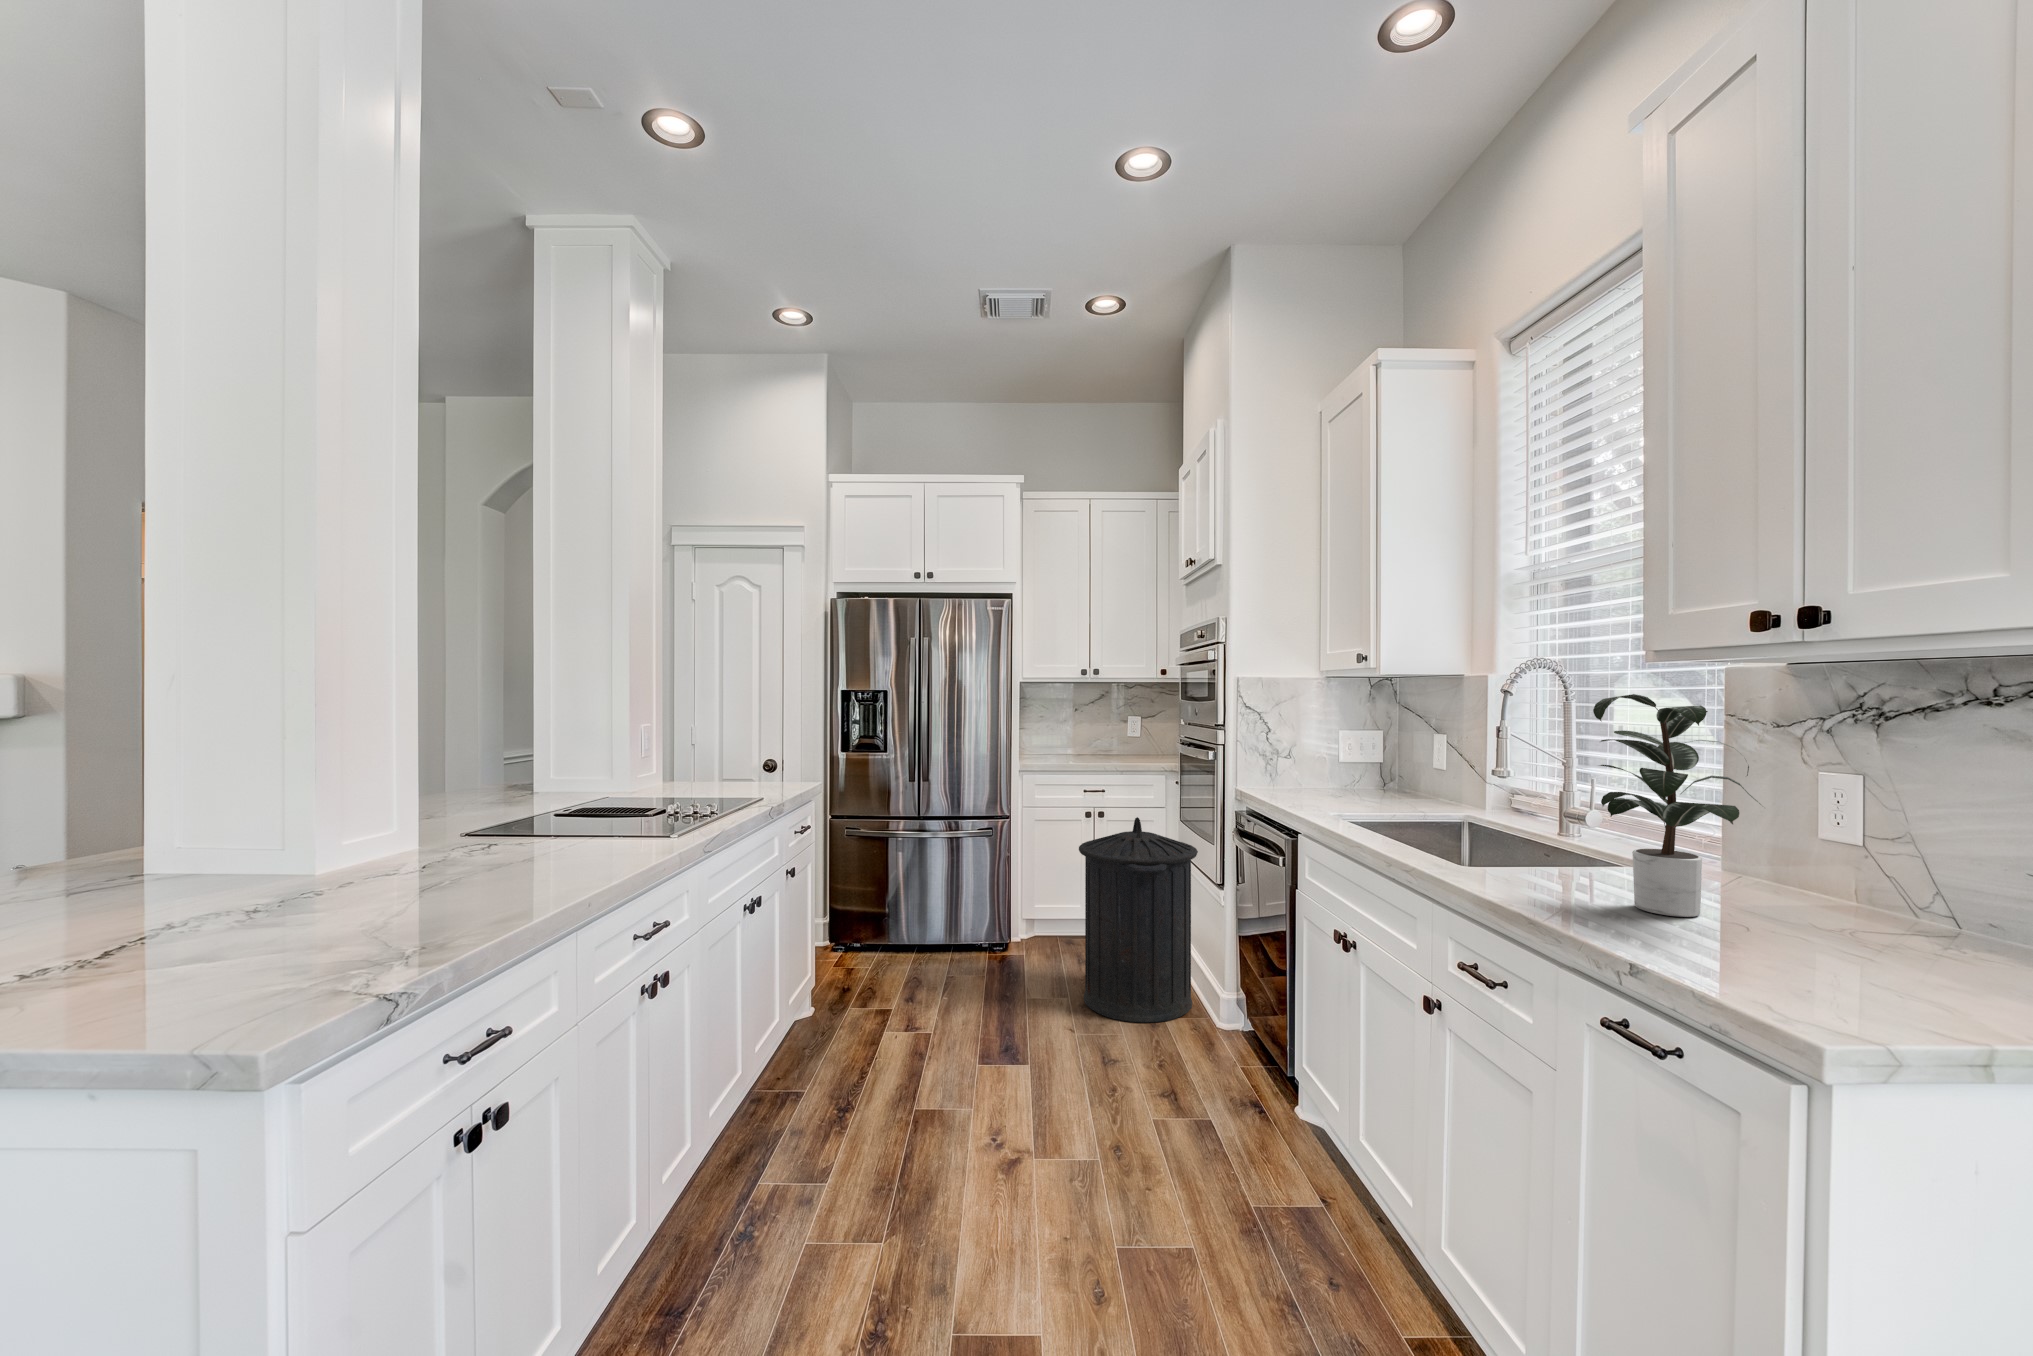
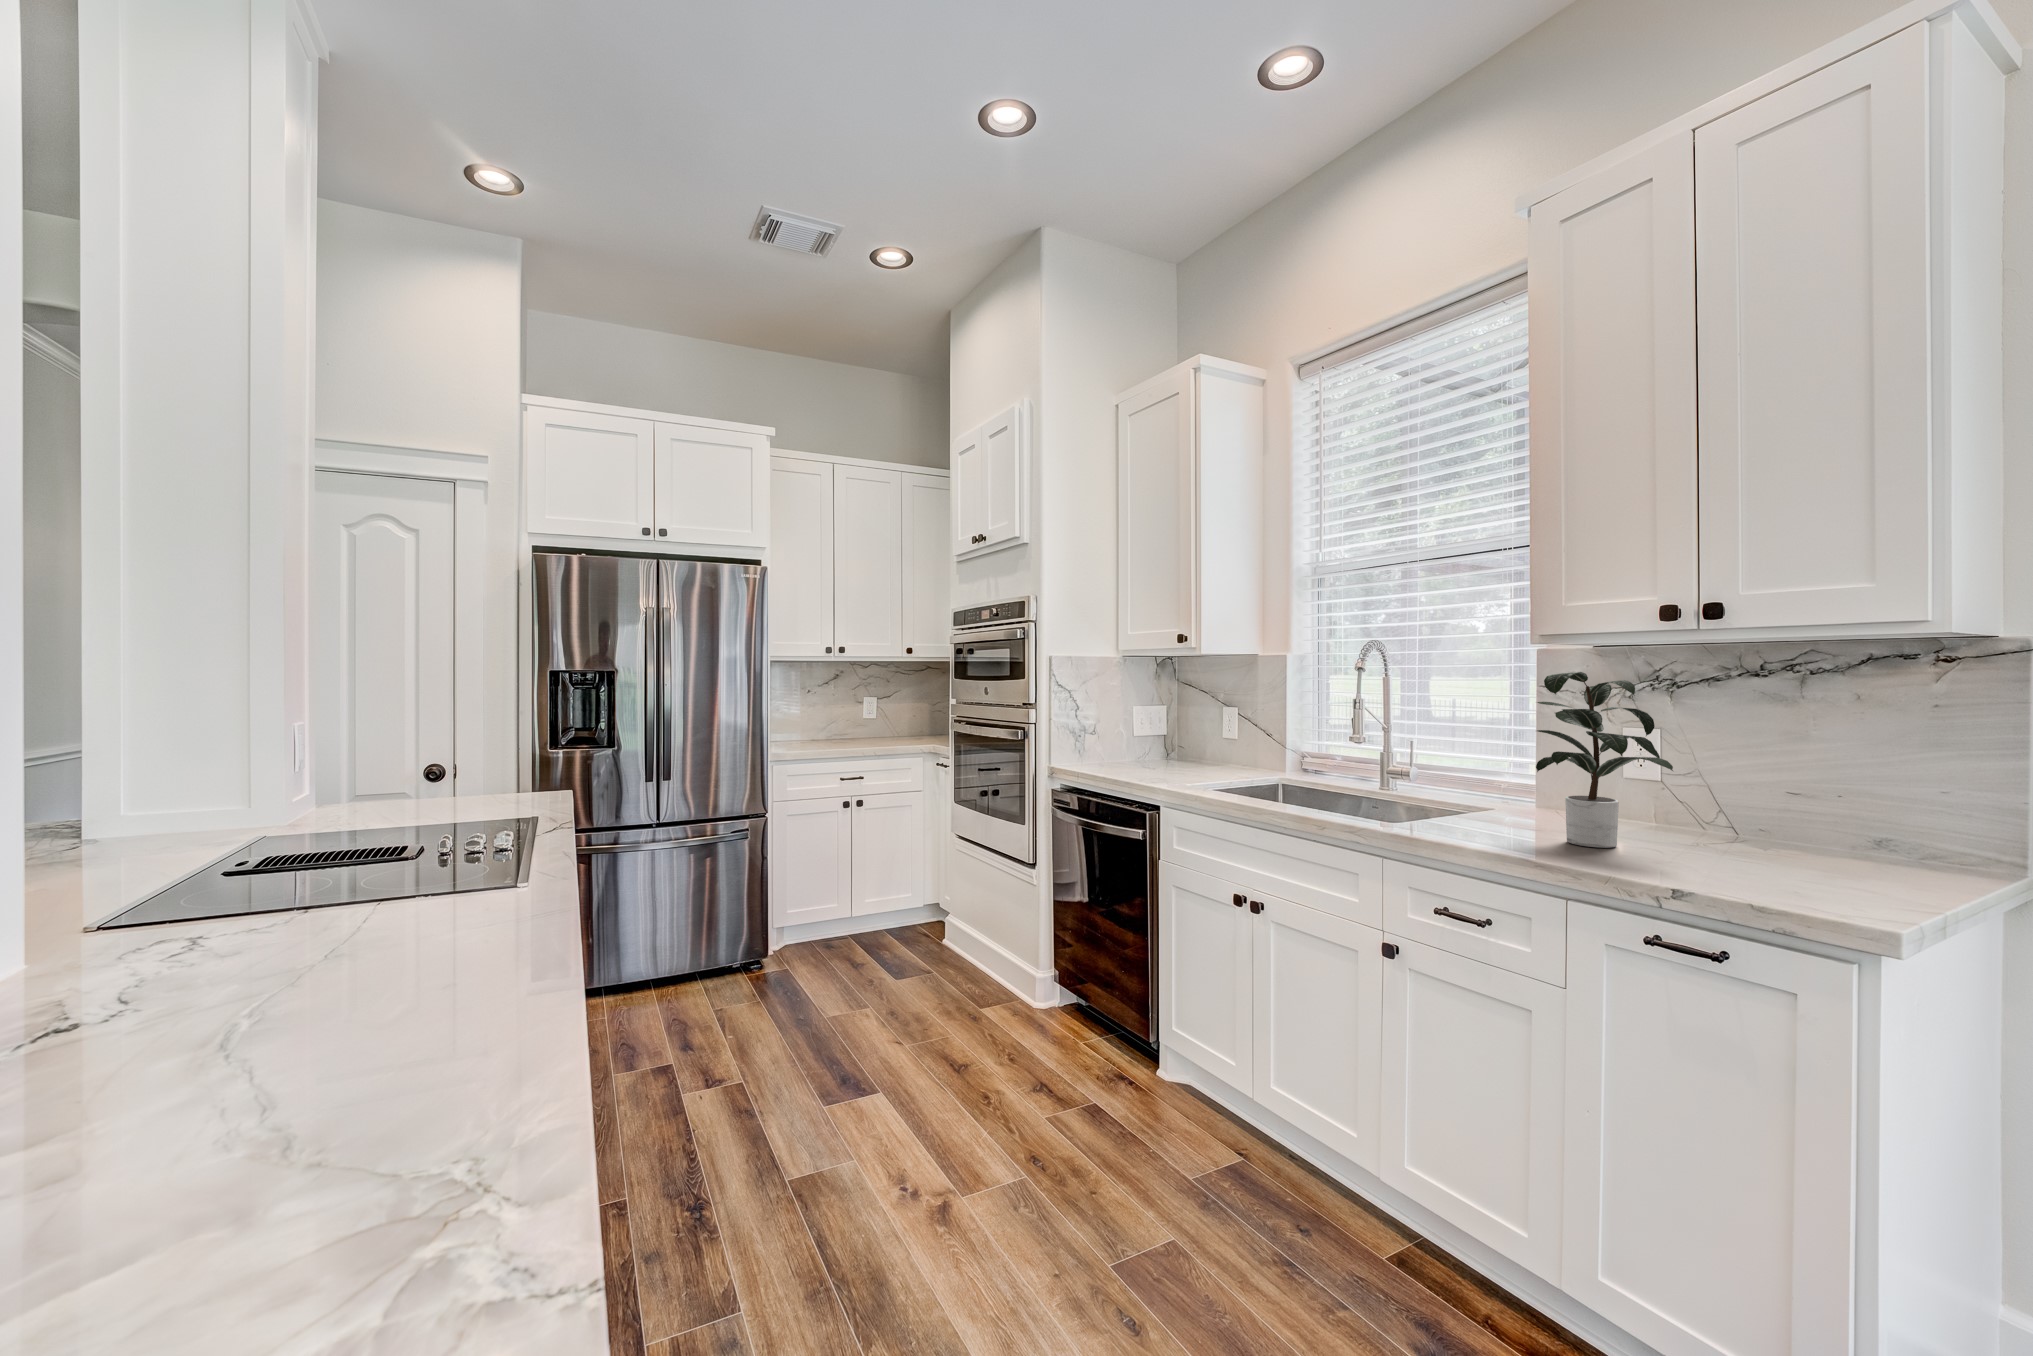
trash can: present [1079,817,1198,1023] -> none [878,806,1001,1020]

